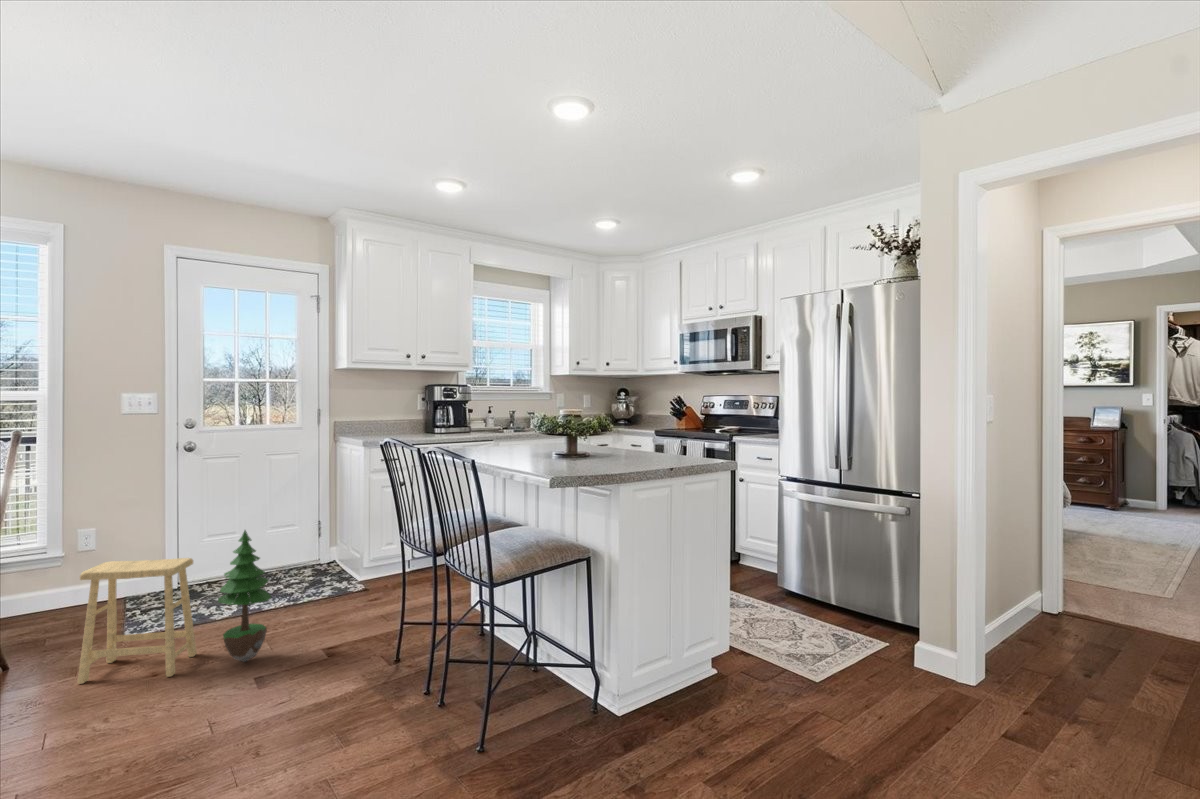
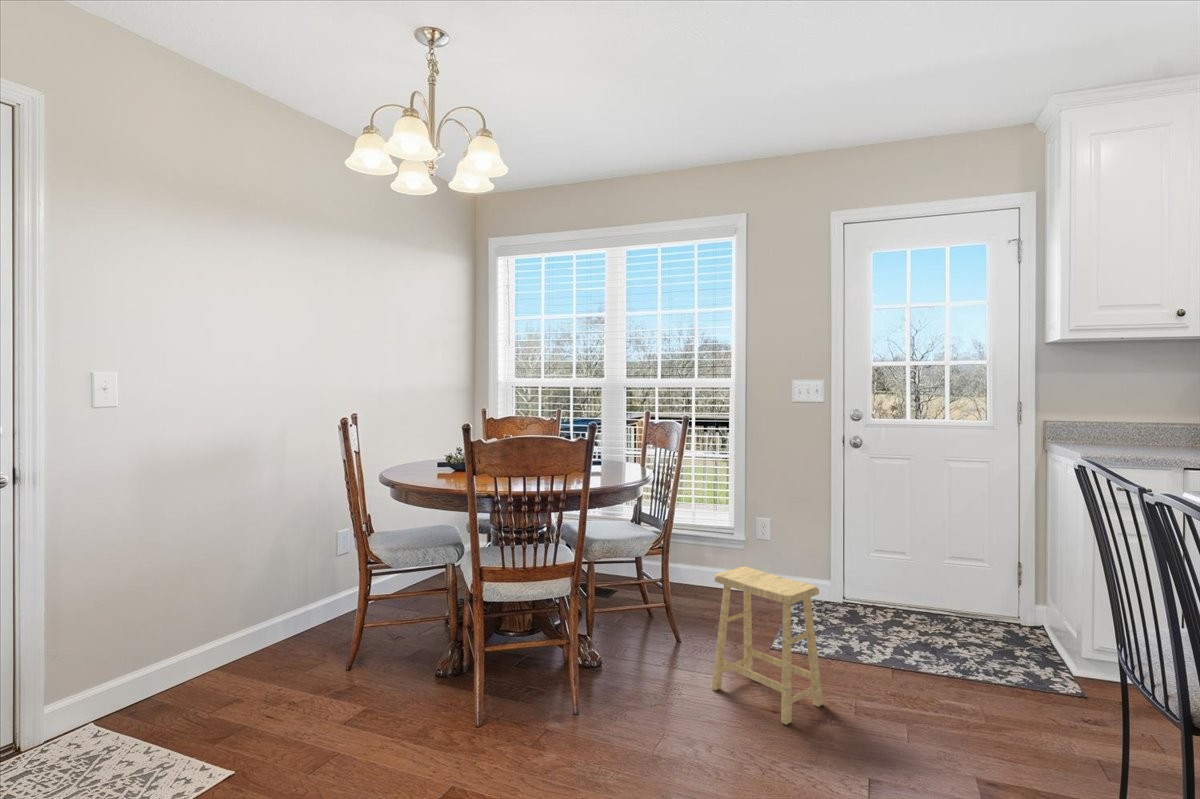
potted tree: present [218,530,271,662] -> none [834,569,904,747]

